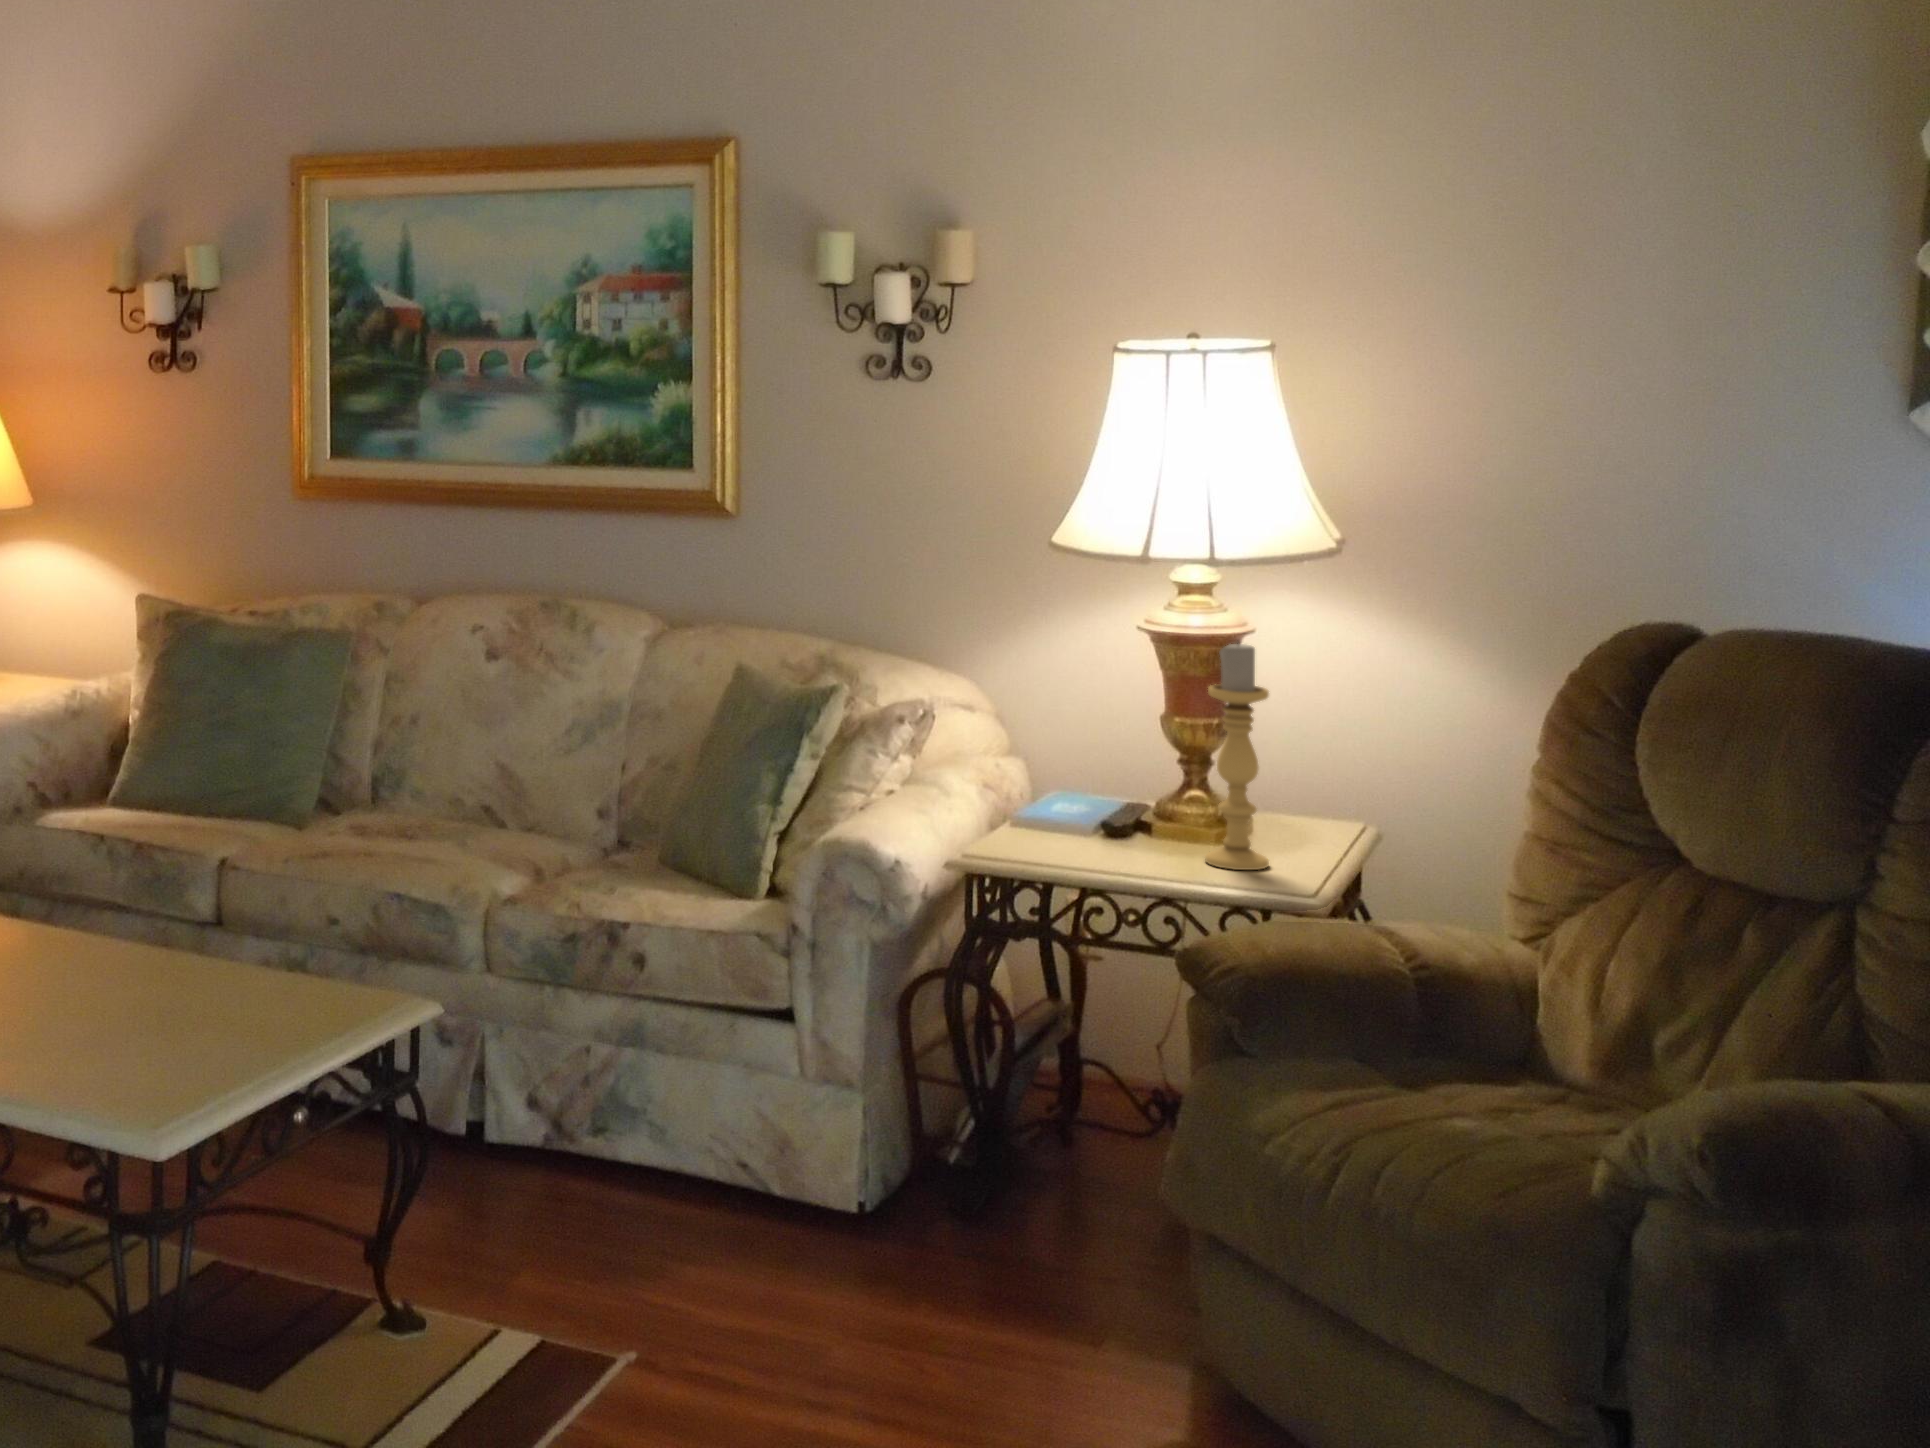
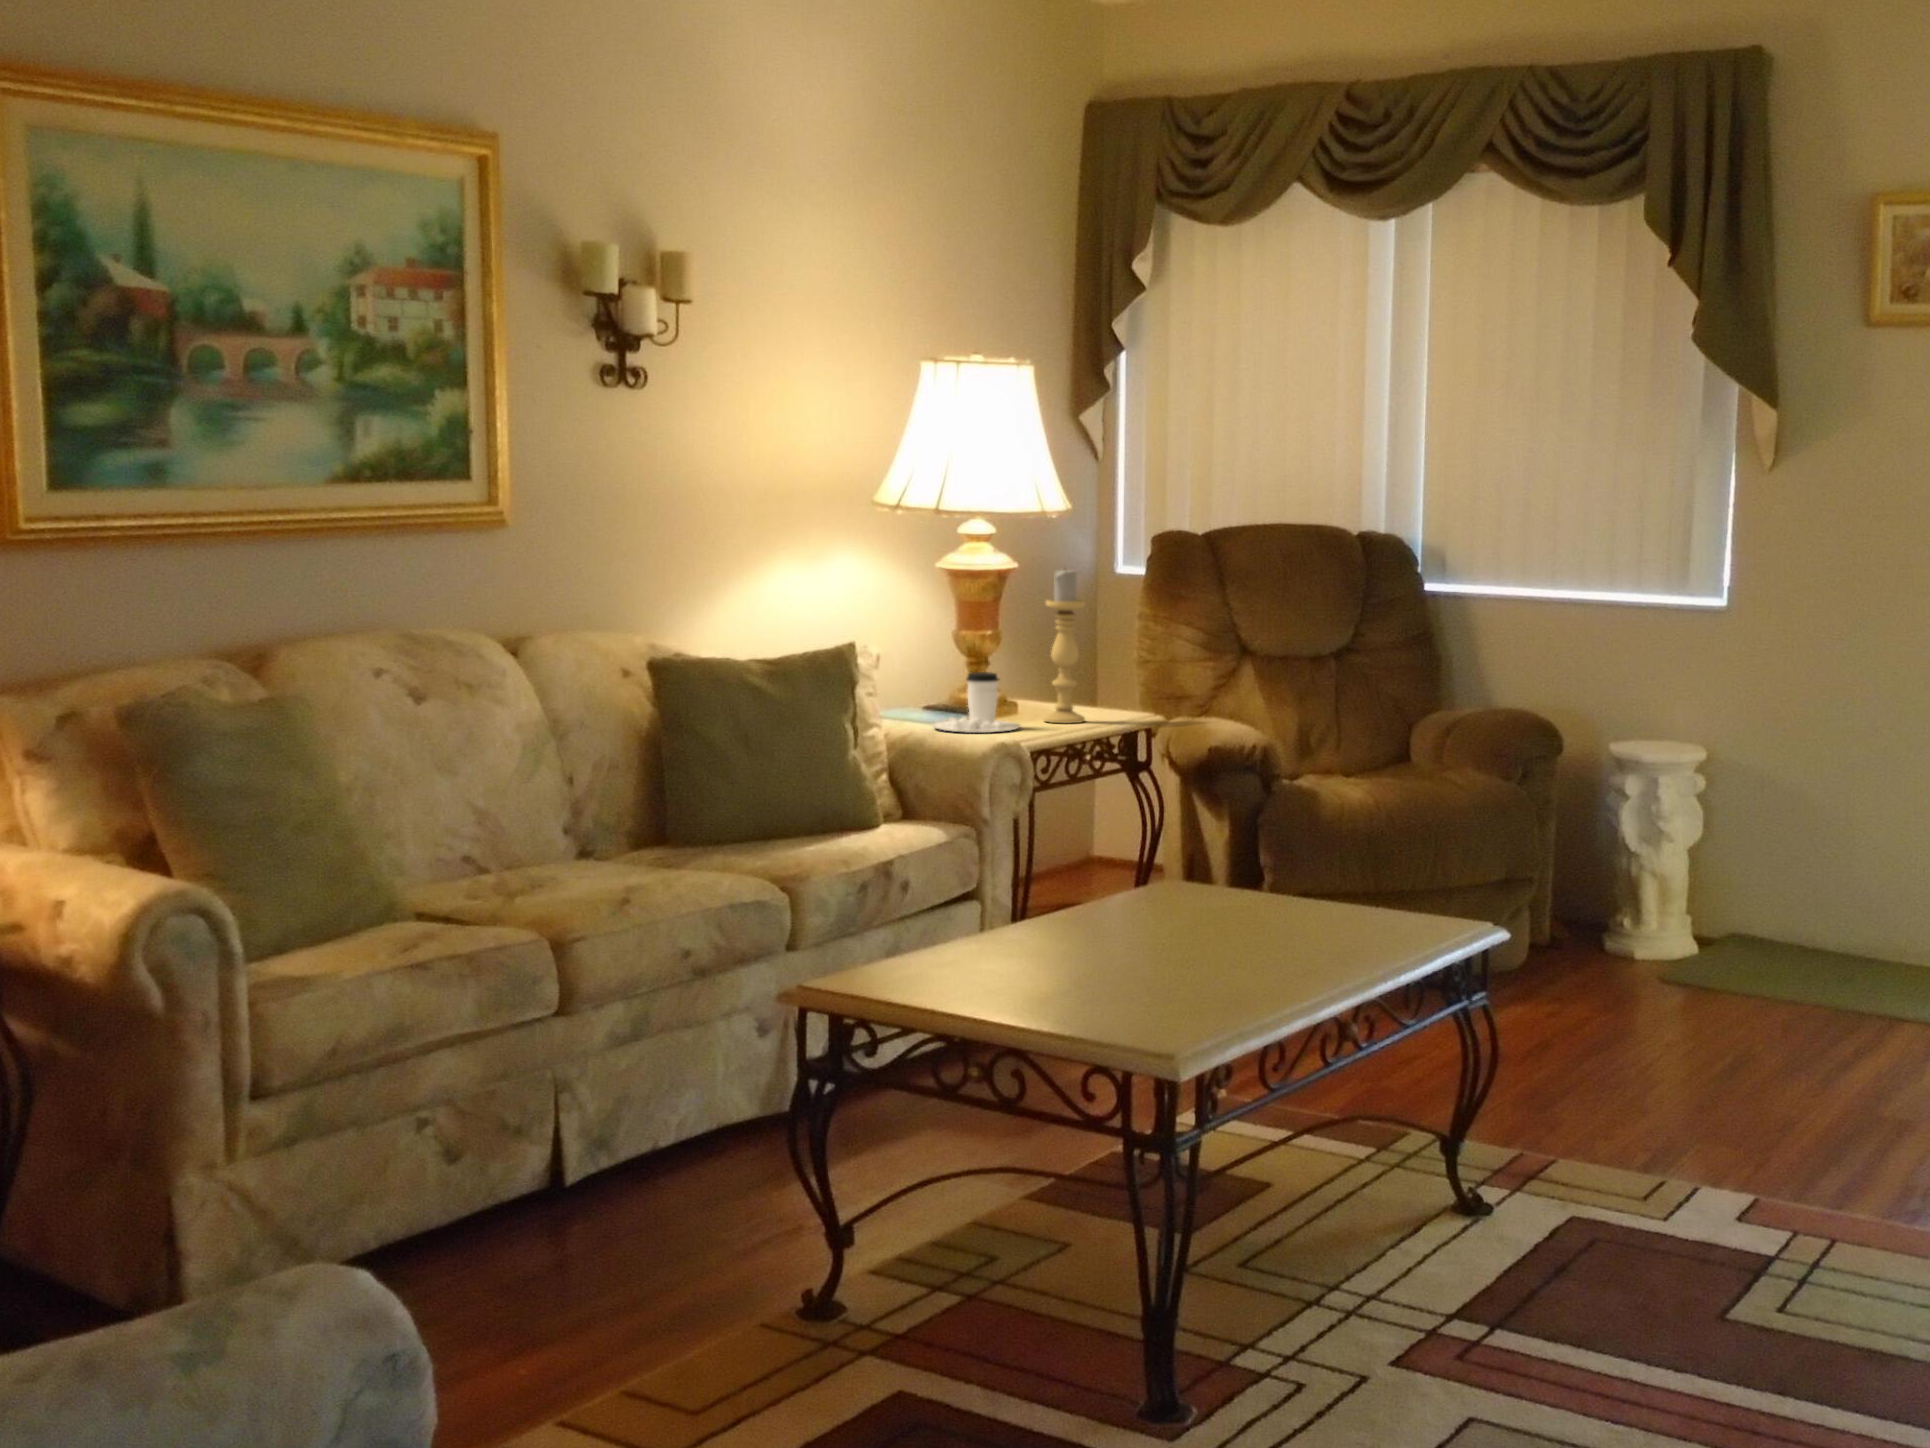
coffee cup: none [1025,764,1151,851] -> present [932,672,1020,733]

